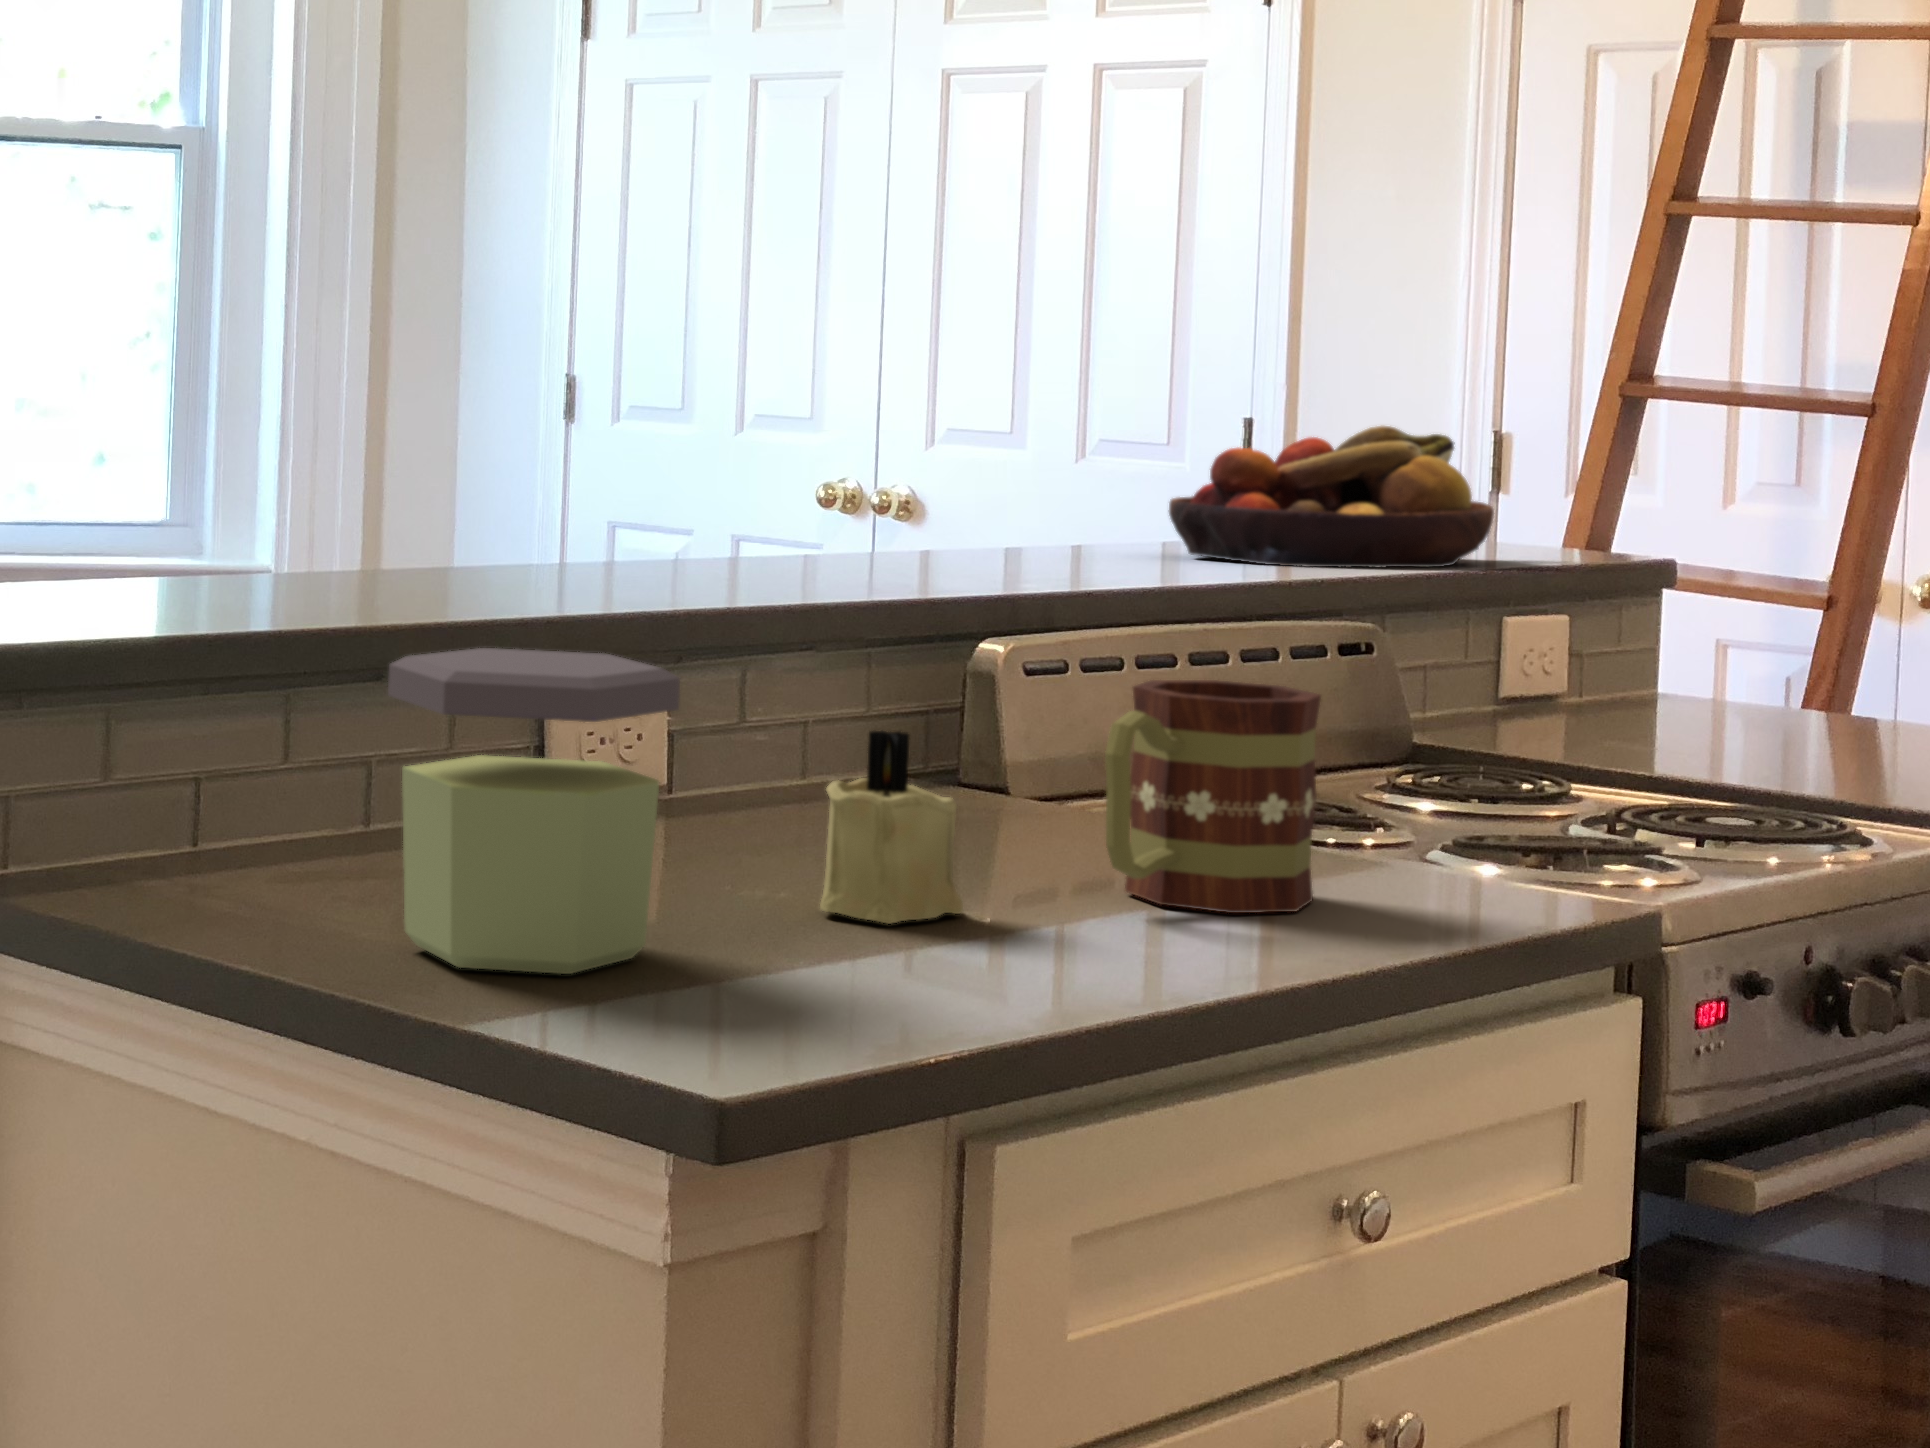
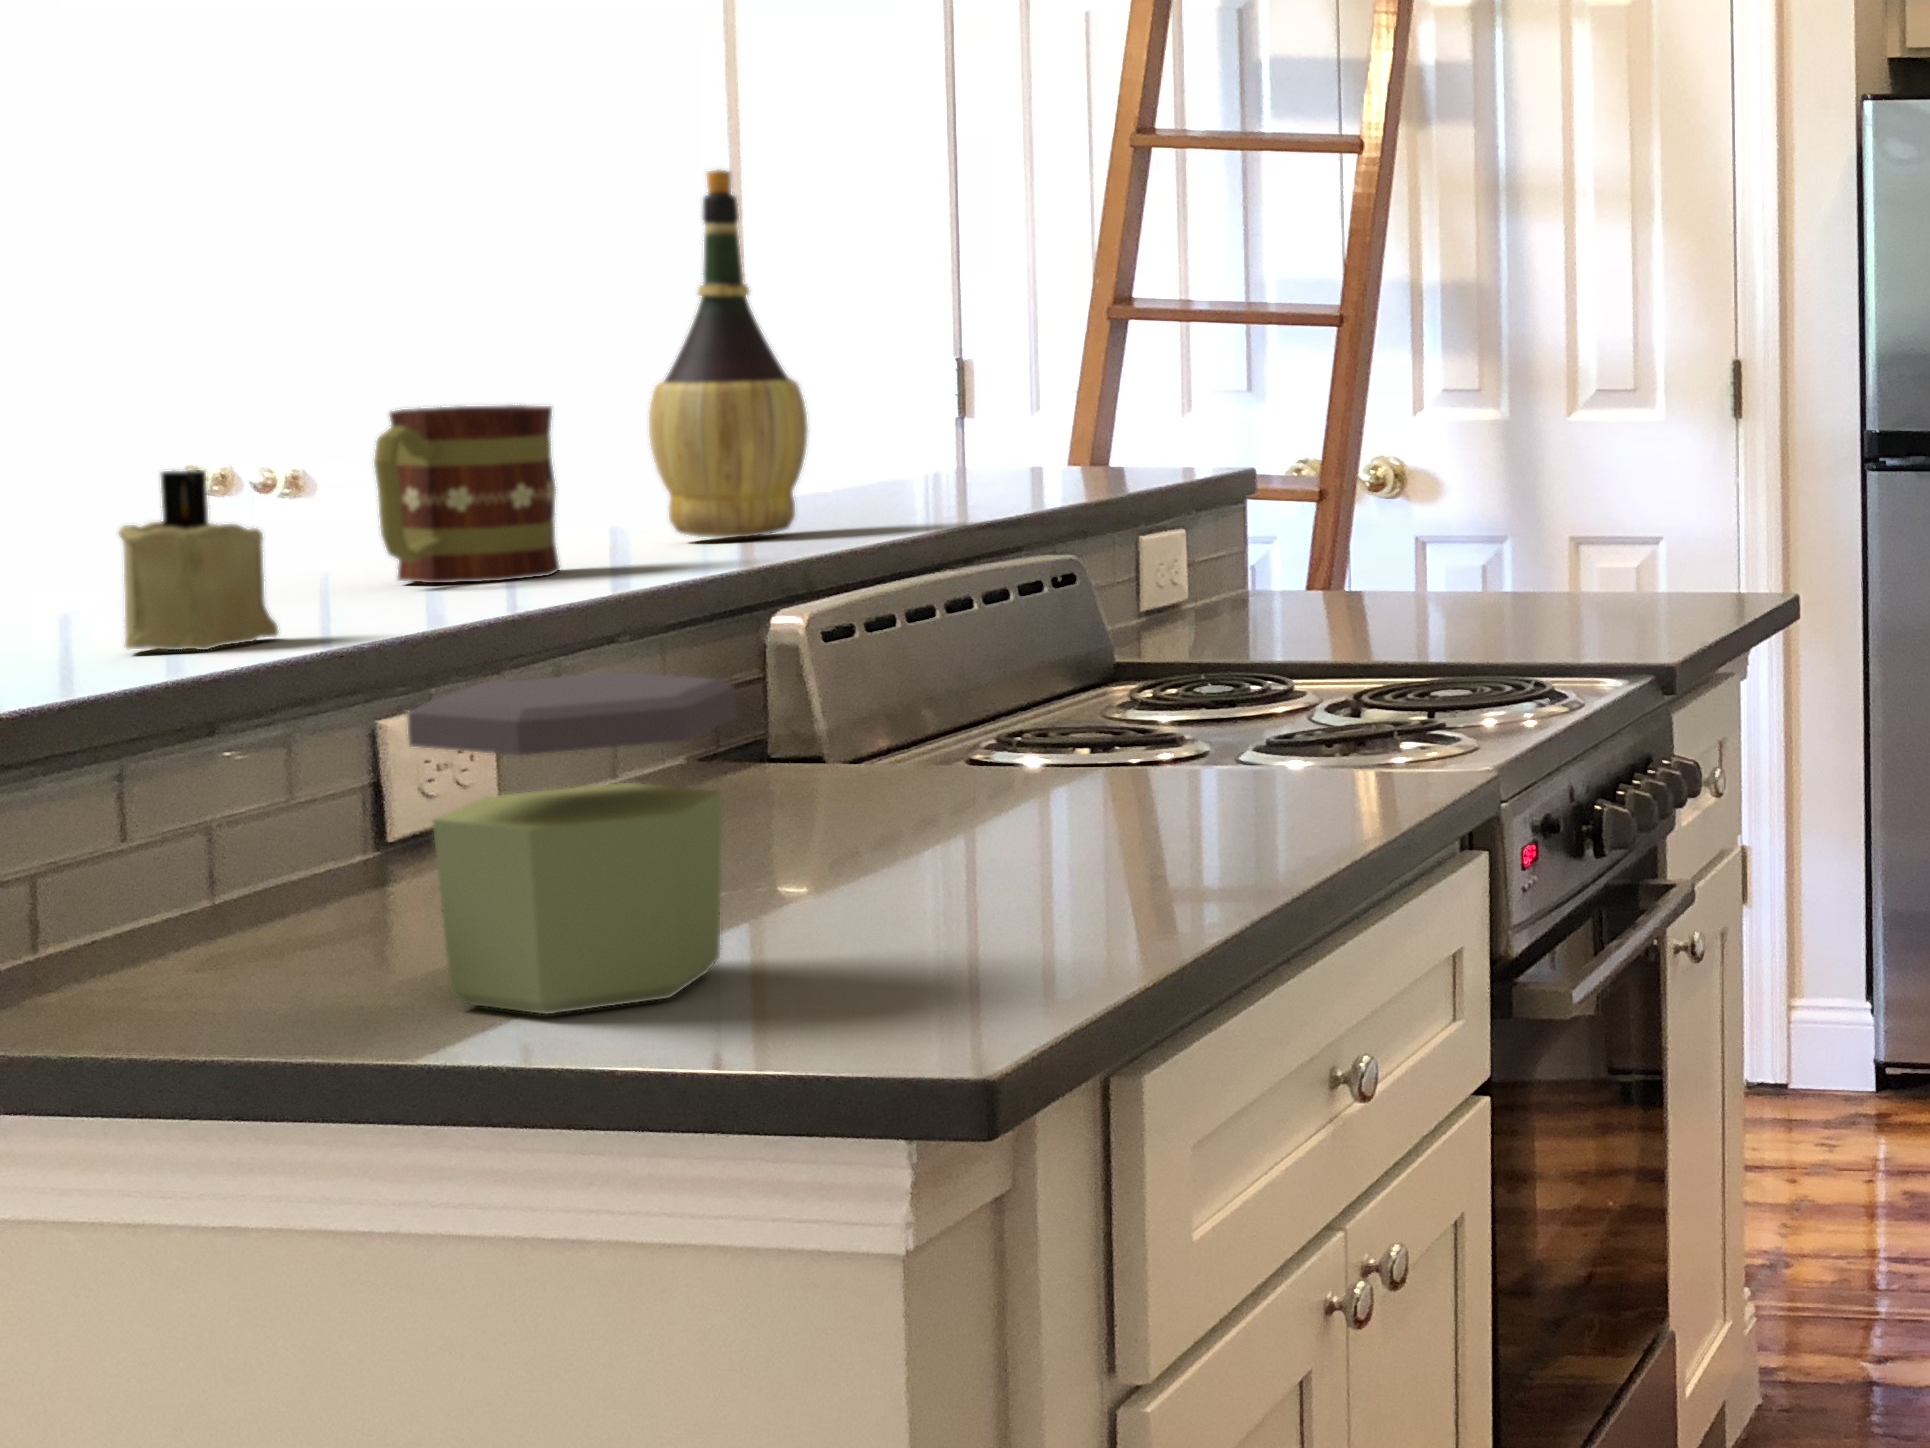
wine bottle: none [969,206,1115,566] -> present [649,169,808,538]
fruit bowl: present [1169,425,1494,568] -> none [811,369,1131,513]
mug: present [1105,680,1321,913] -> present [374,405,559,583]
candle: present [820,731,963,924] -> present [119,470,278,650]

